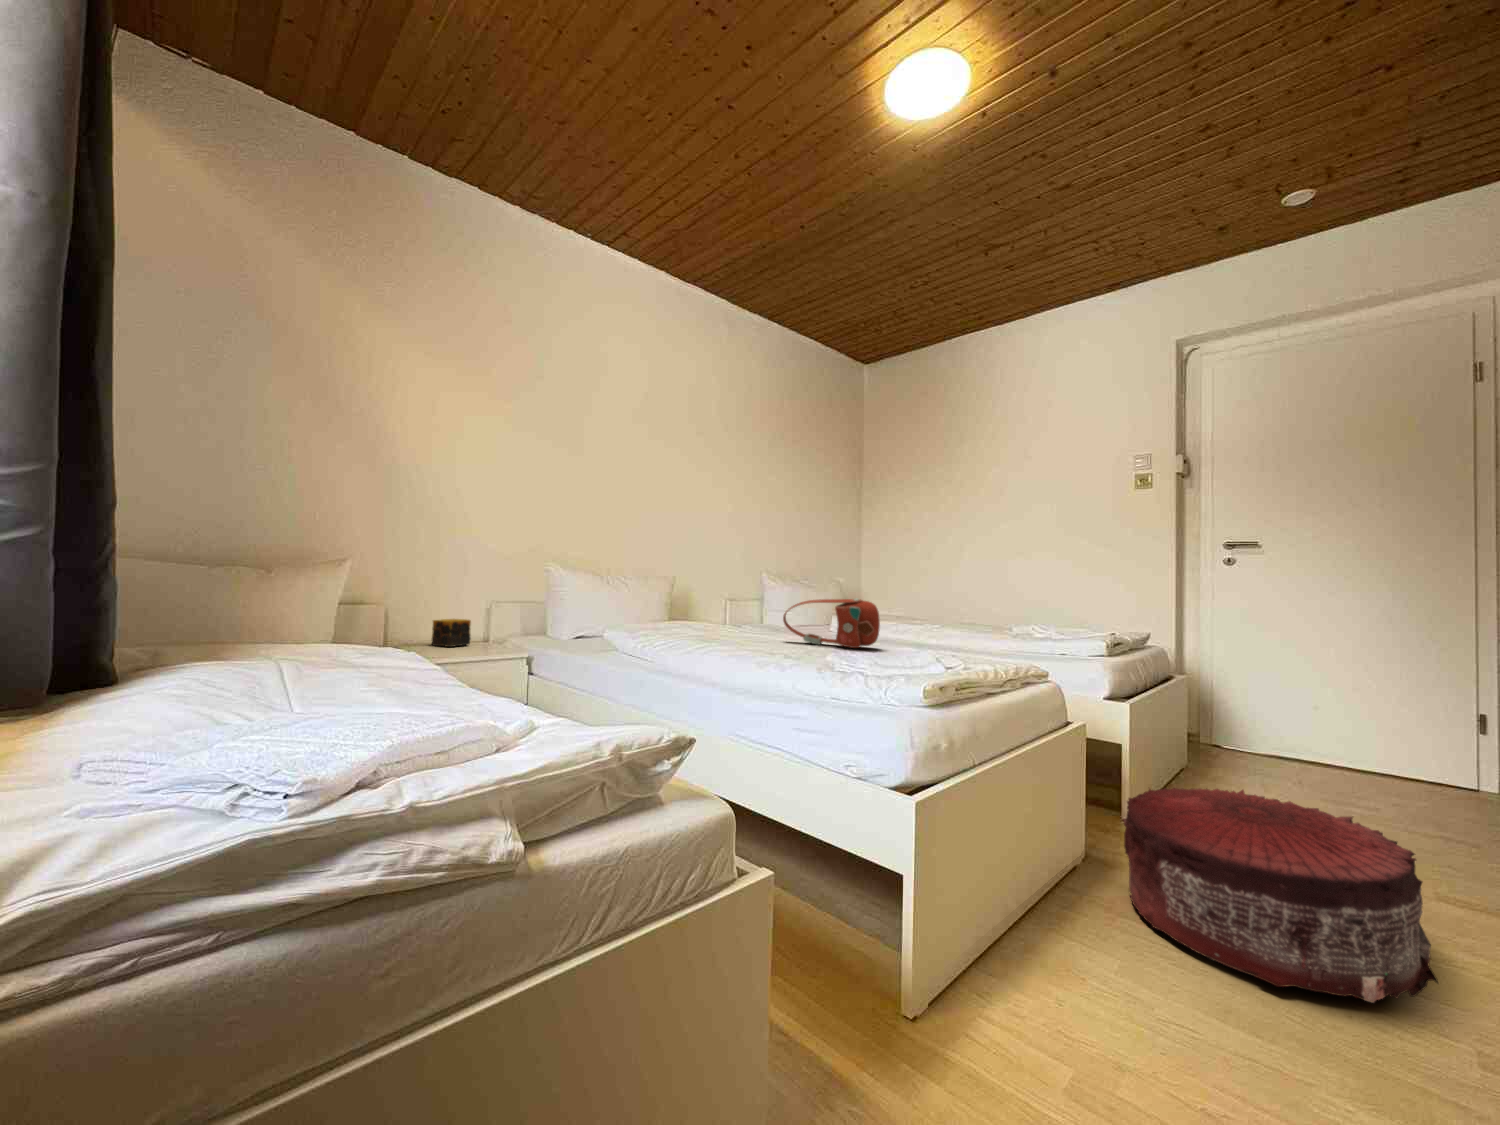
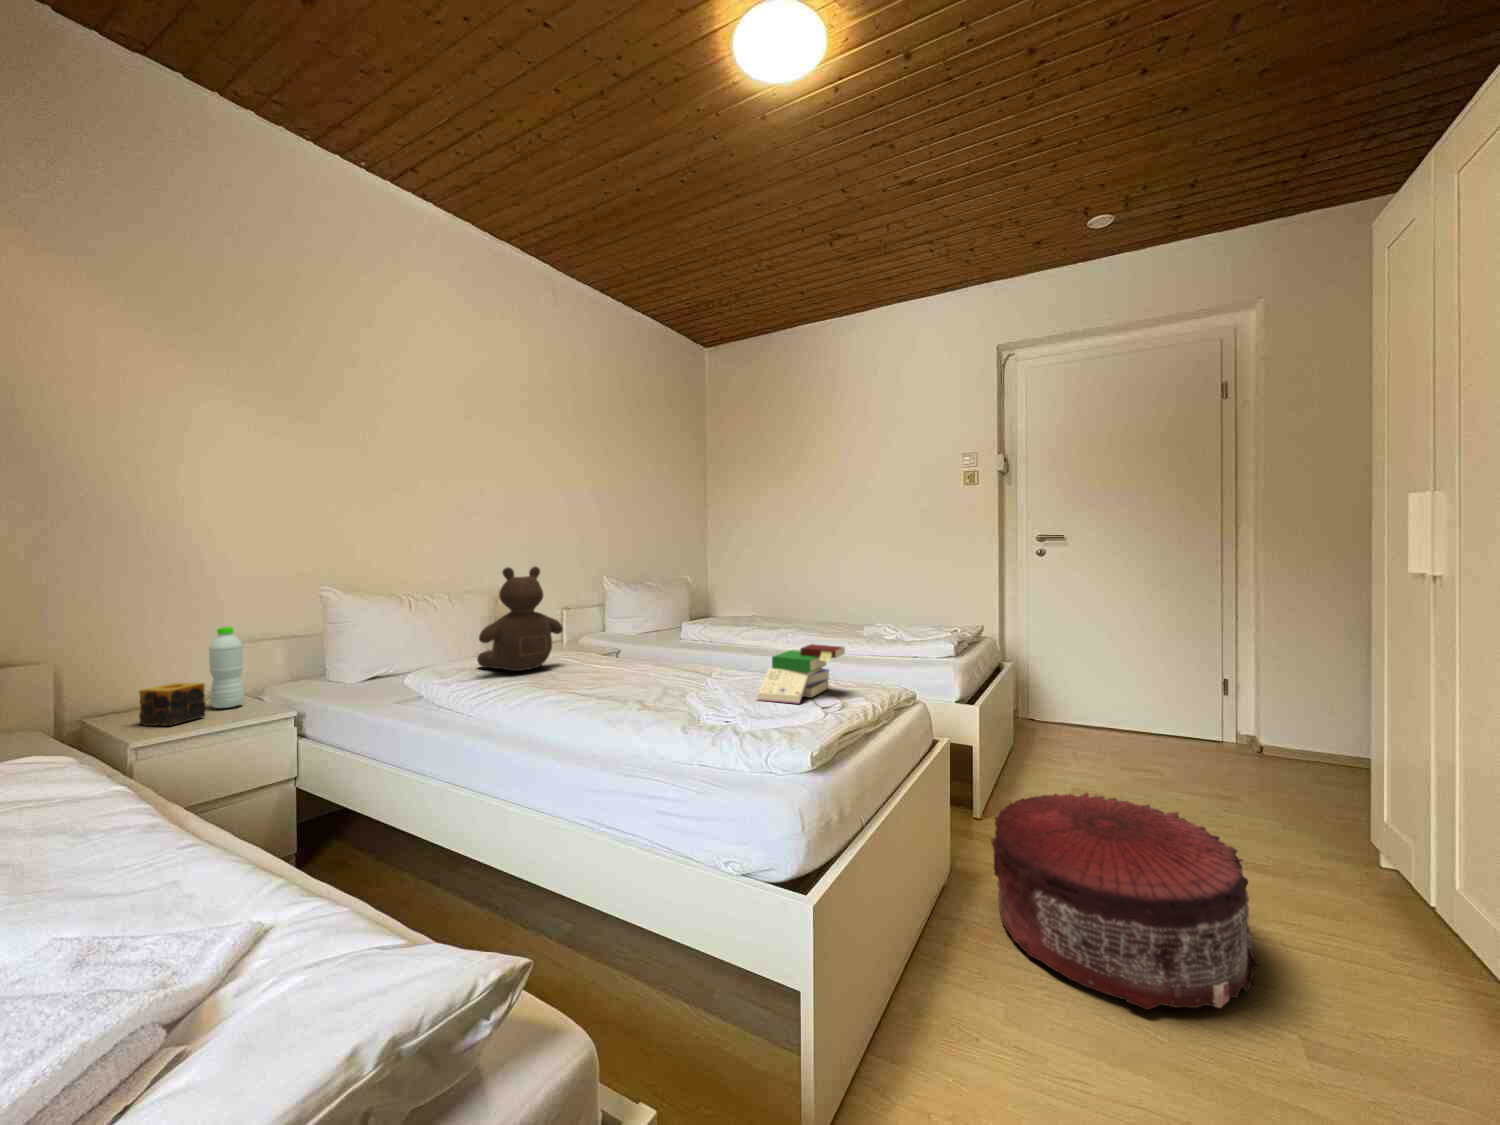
teddy bear: none [656,544,724,631] -> present [477,567,563,671]
water bottle: none [472,582,494,642] -> present [209,627,244,708]
handbag: present [783,599,880,648] -> none [635,626,744,683]
book: none [887,617,974,664] -> present [757,644,845,704]

